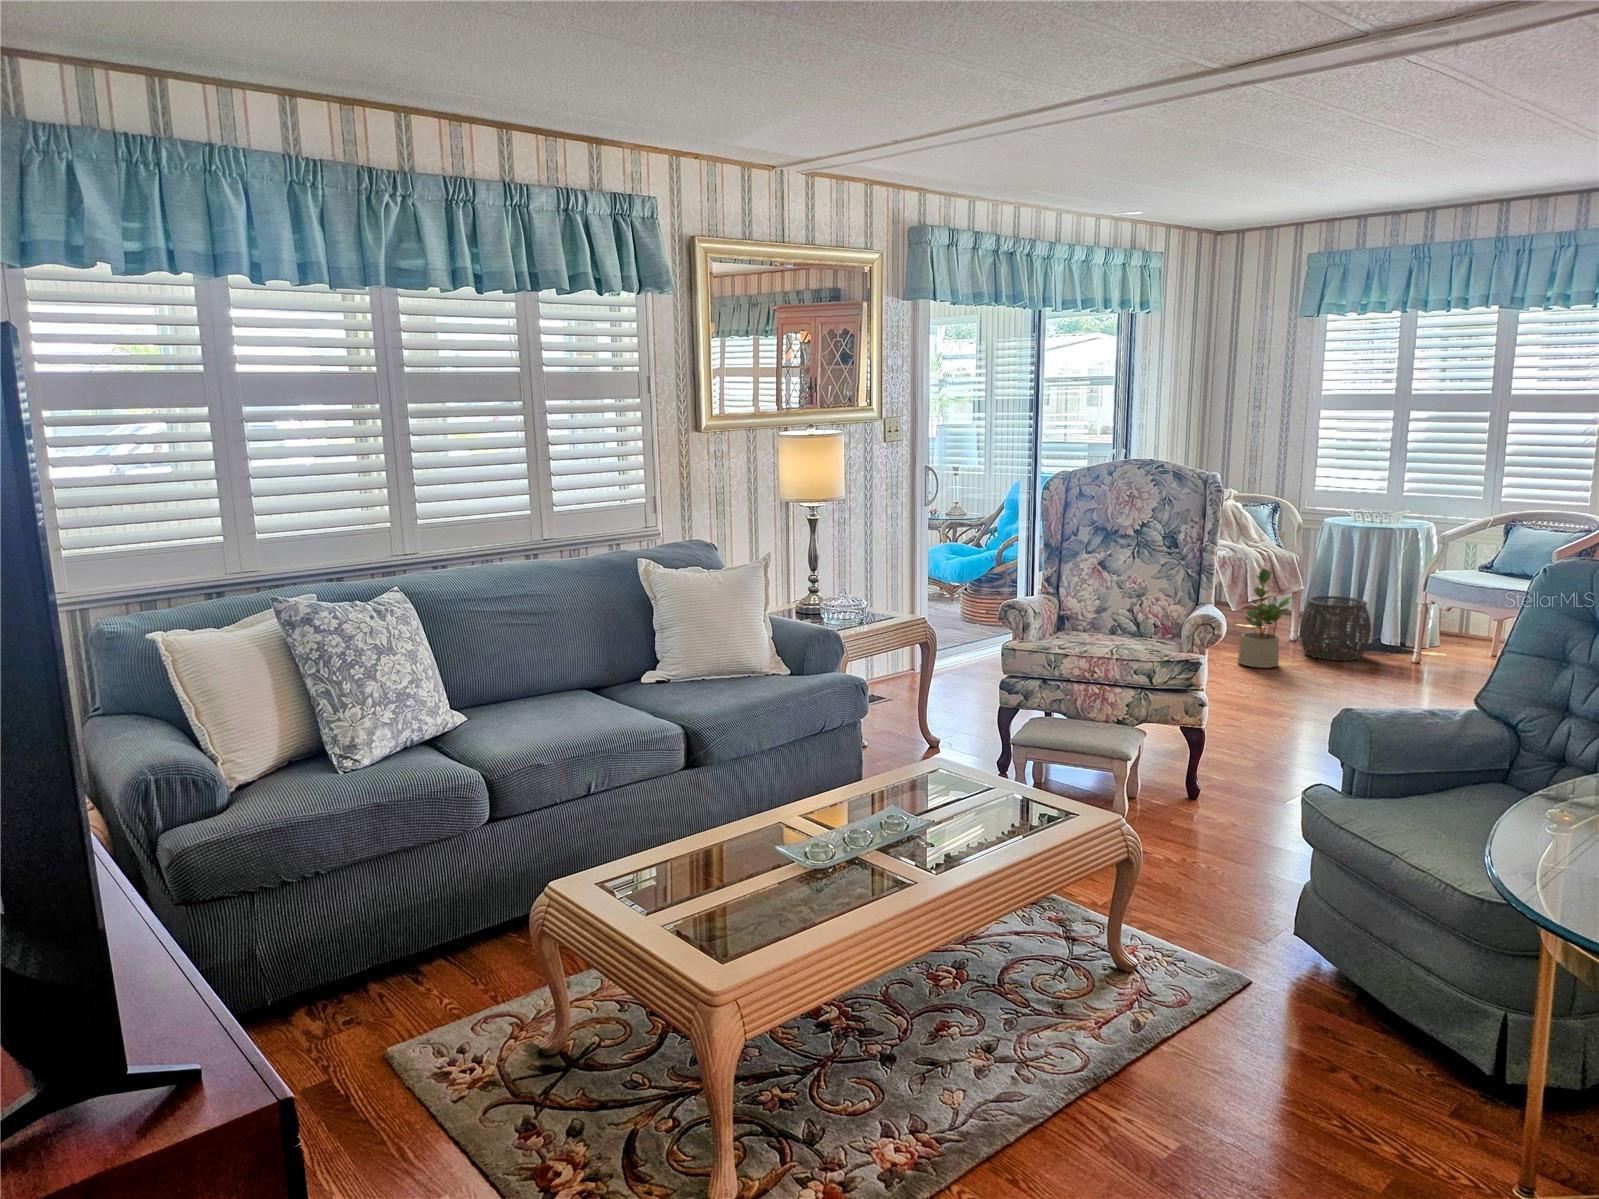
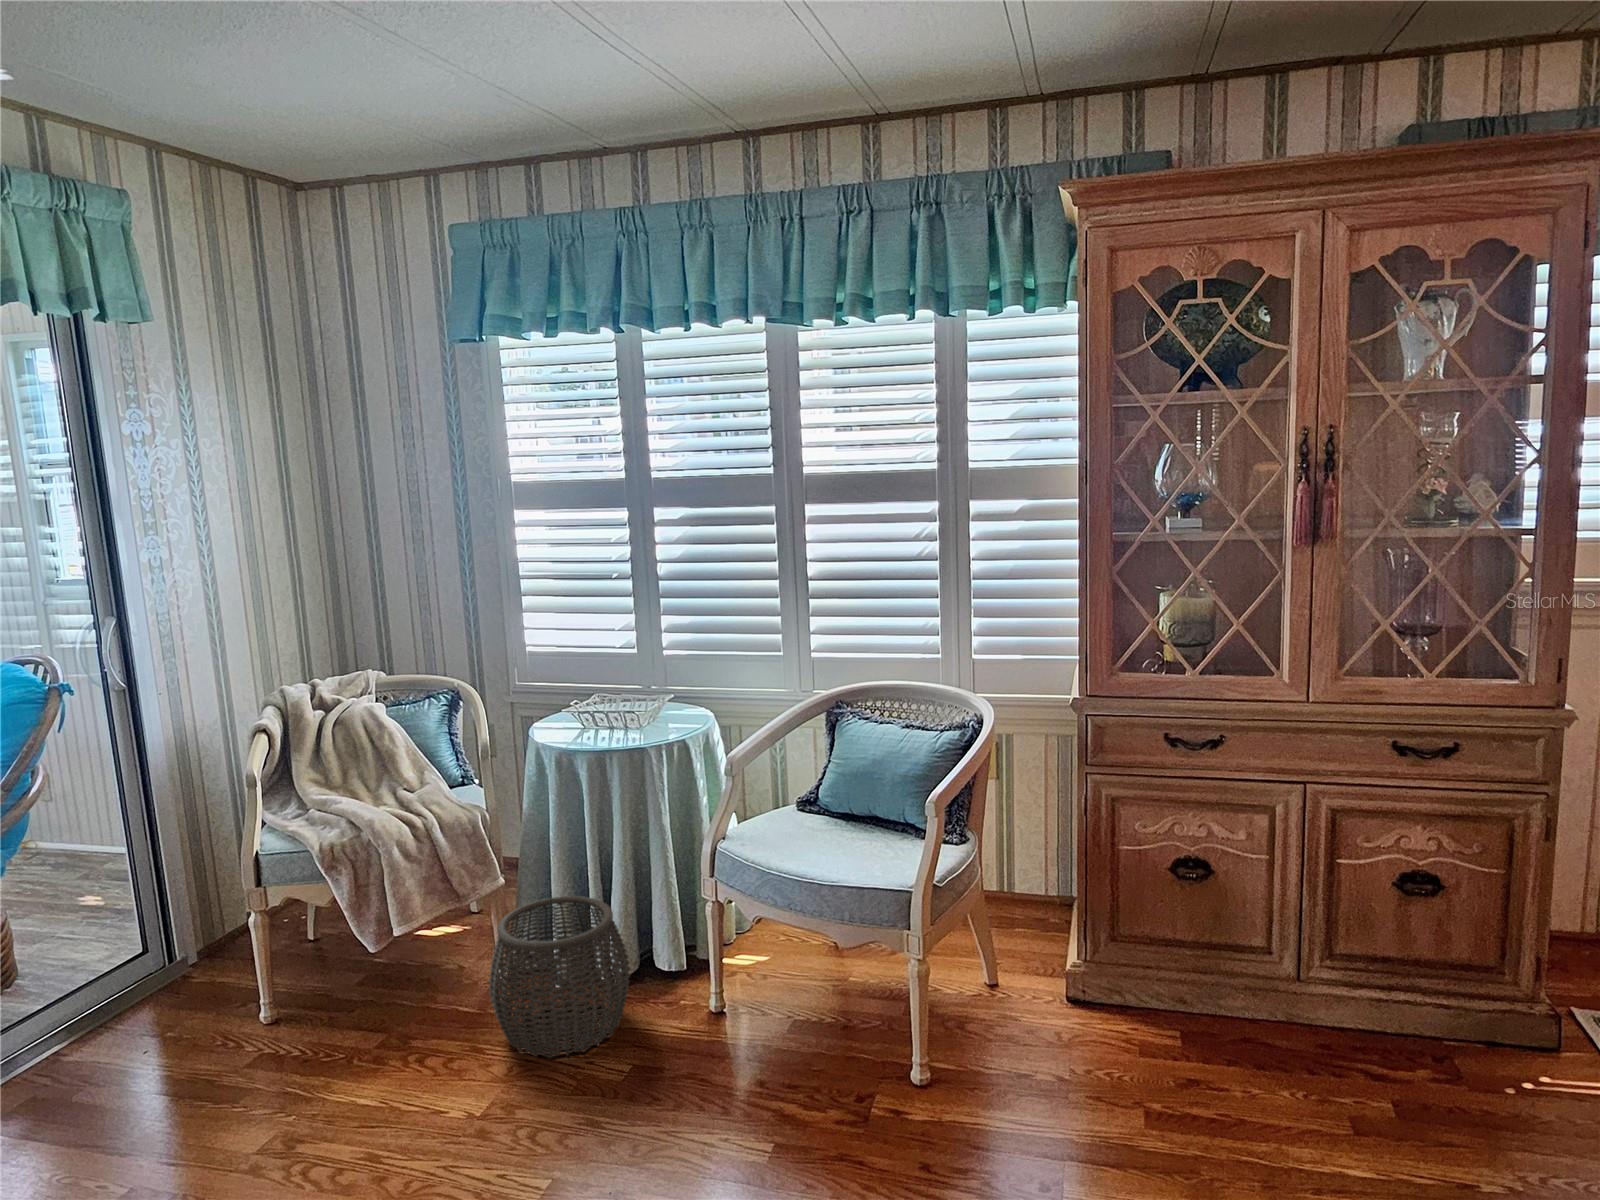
potted plant: present [1238,569,1292,668] -> none [335,919,448,1163]

